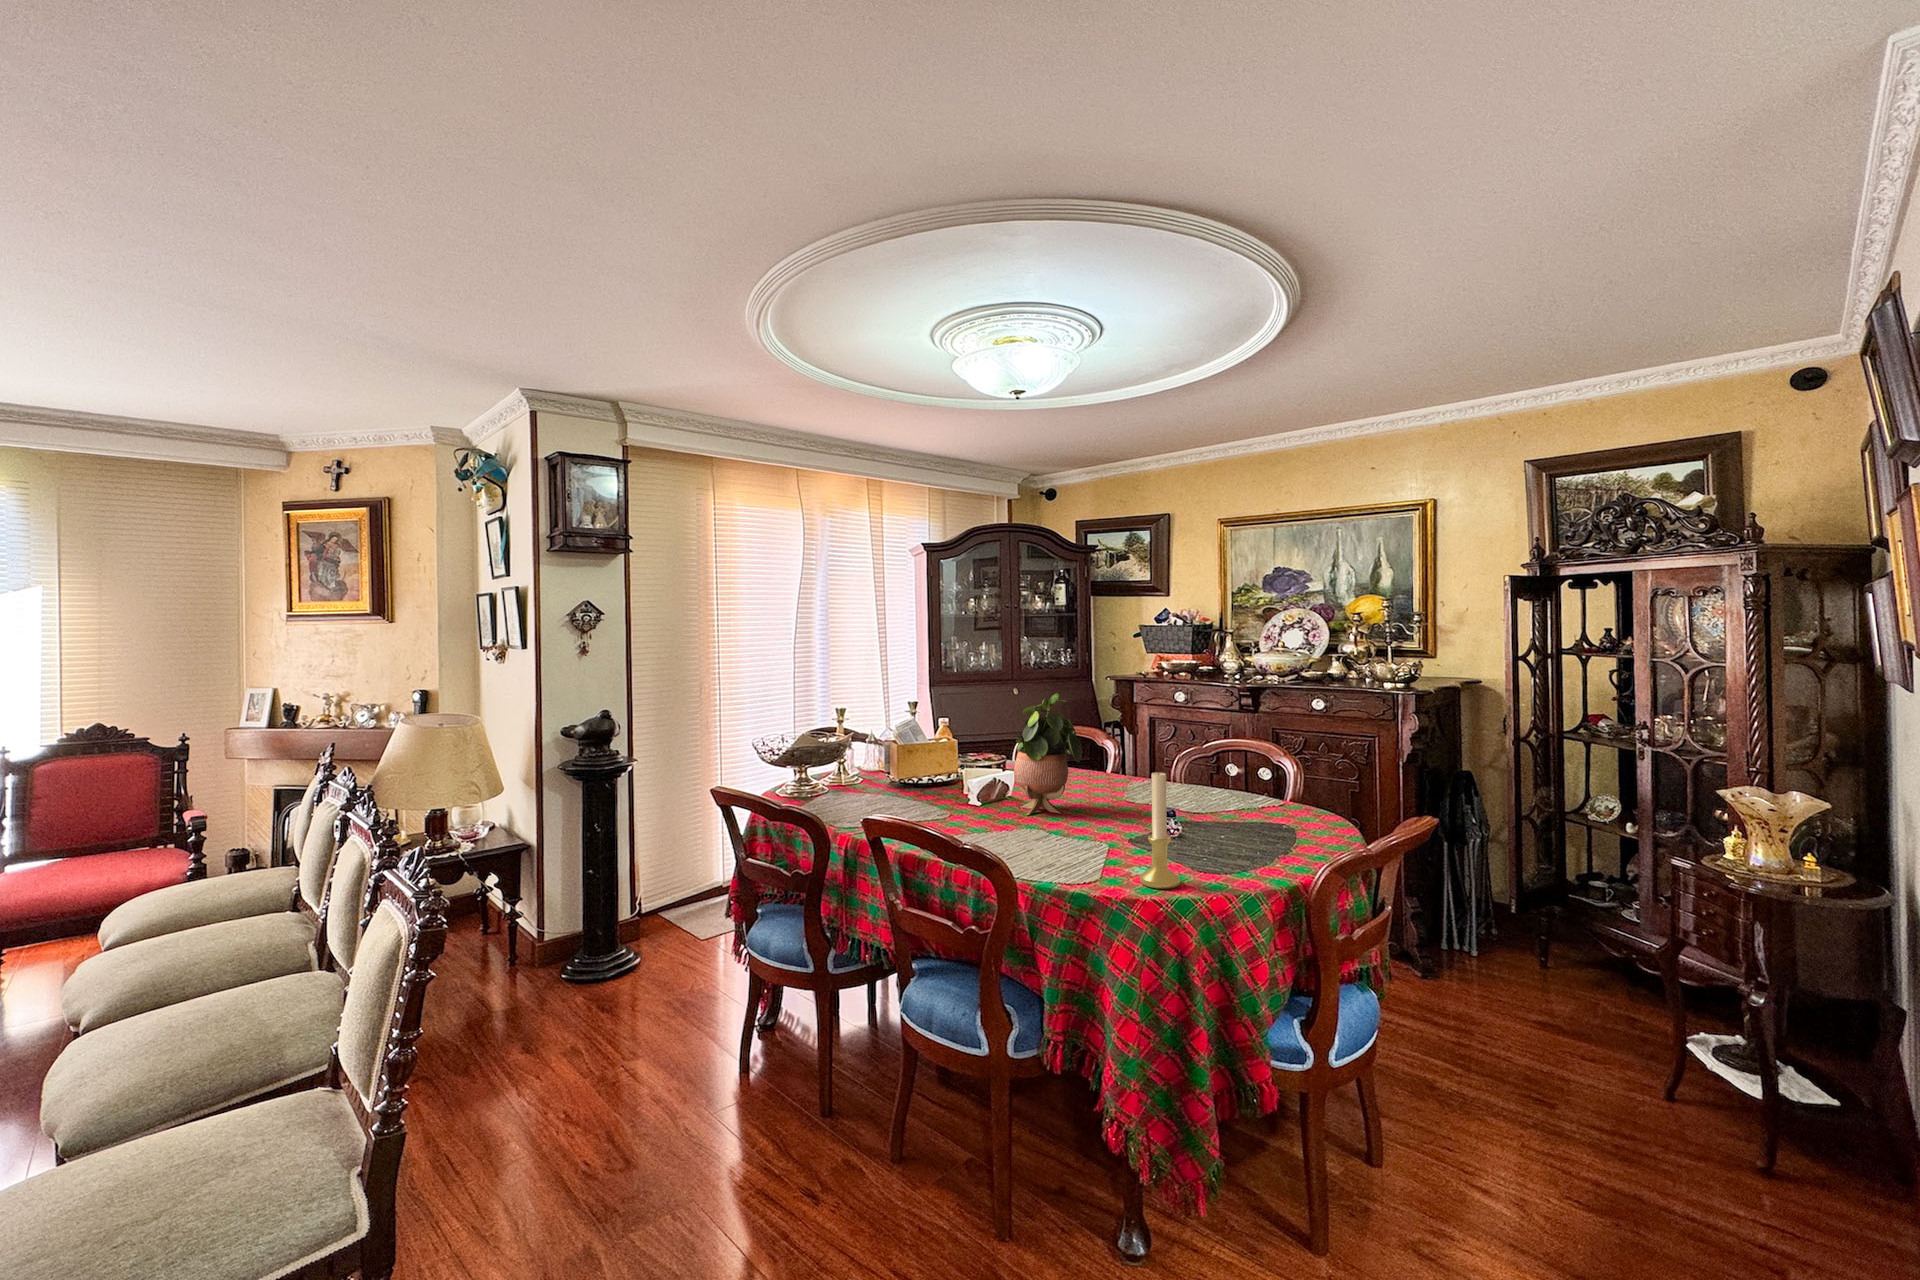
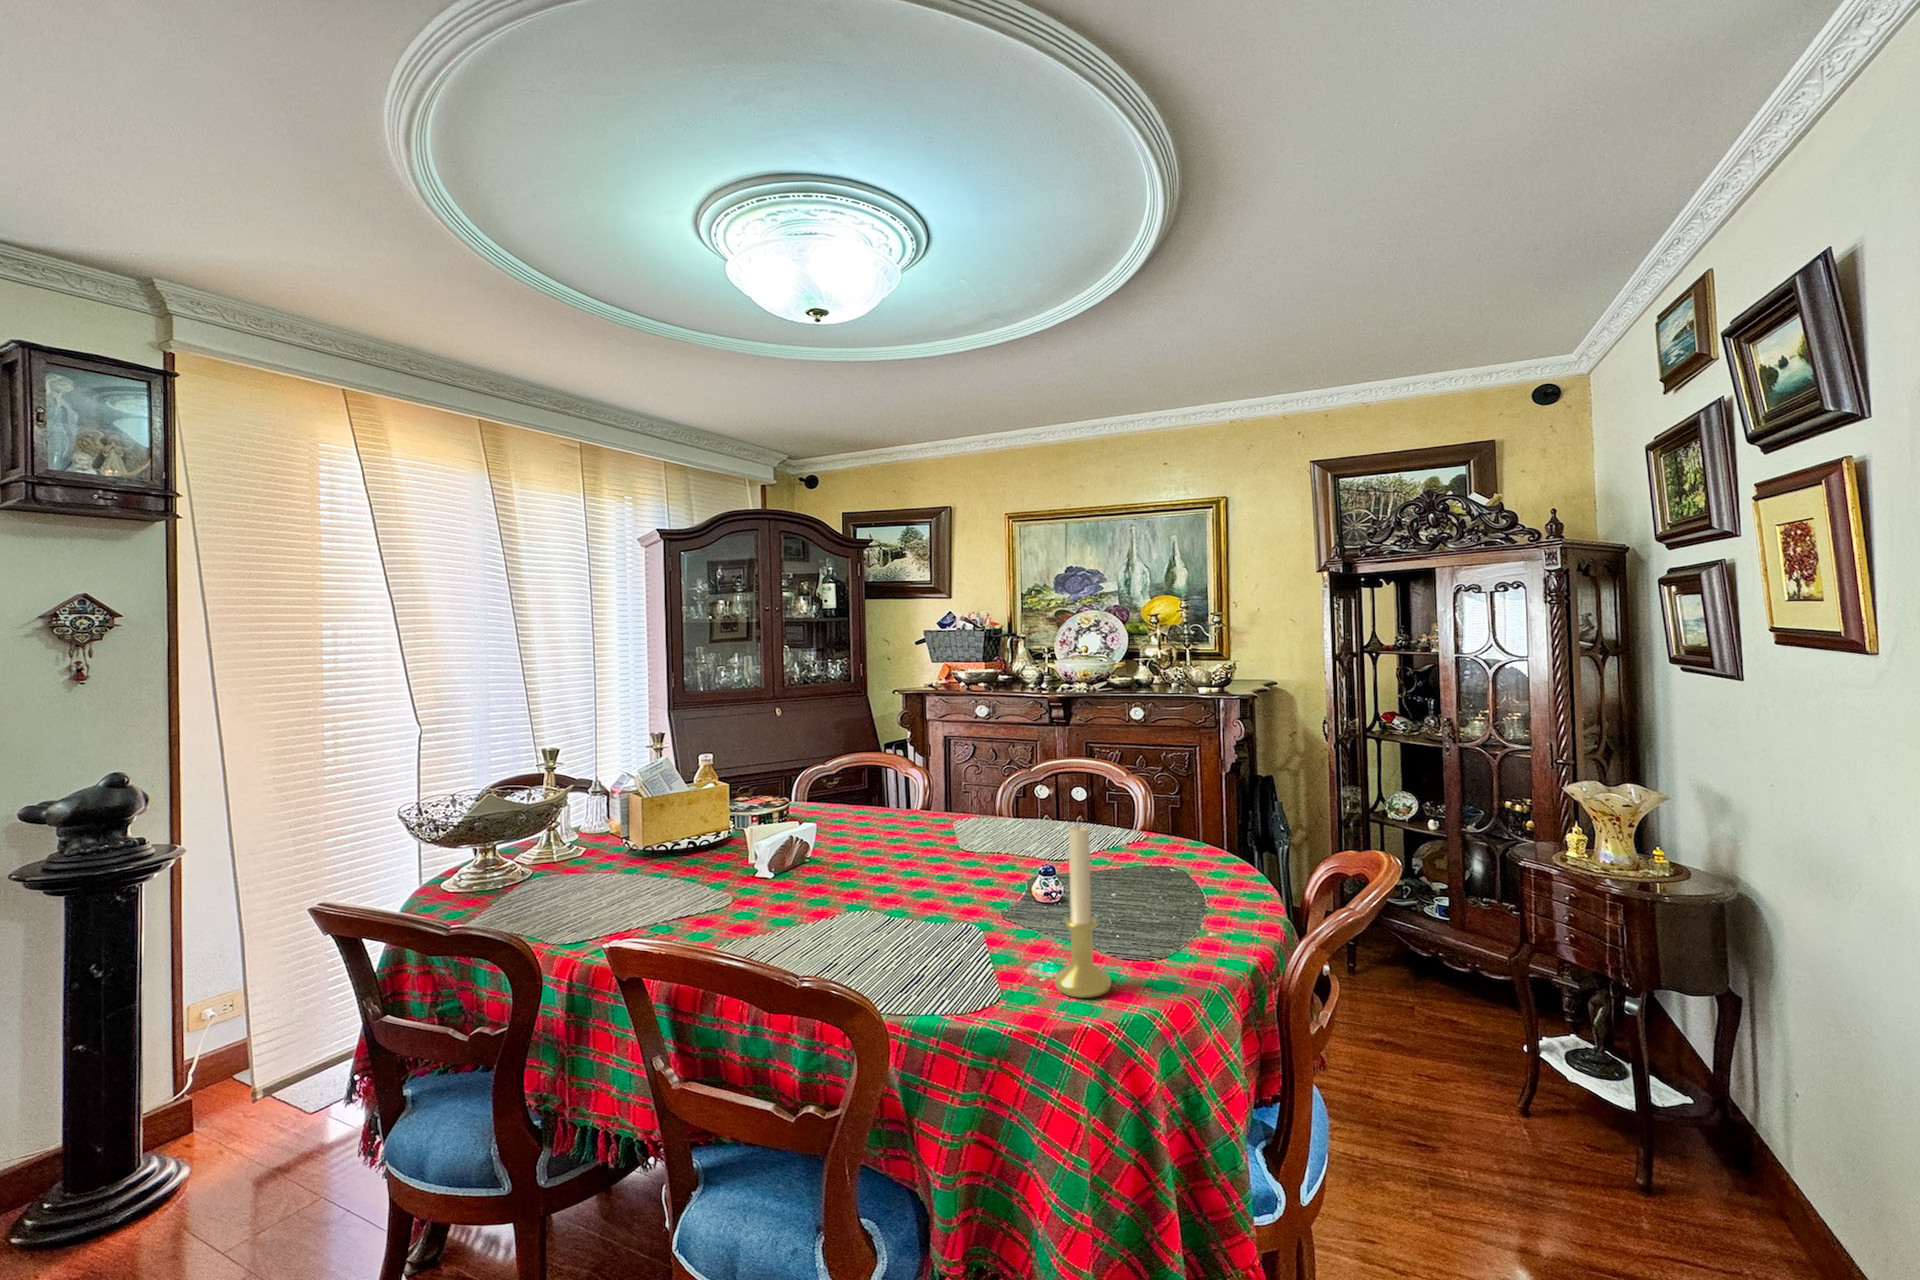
potted plant: present [1014,693,1082,815] -> none [826,716,920,889]

